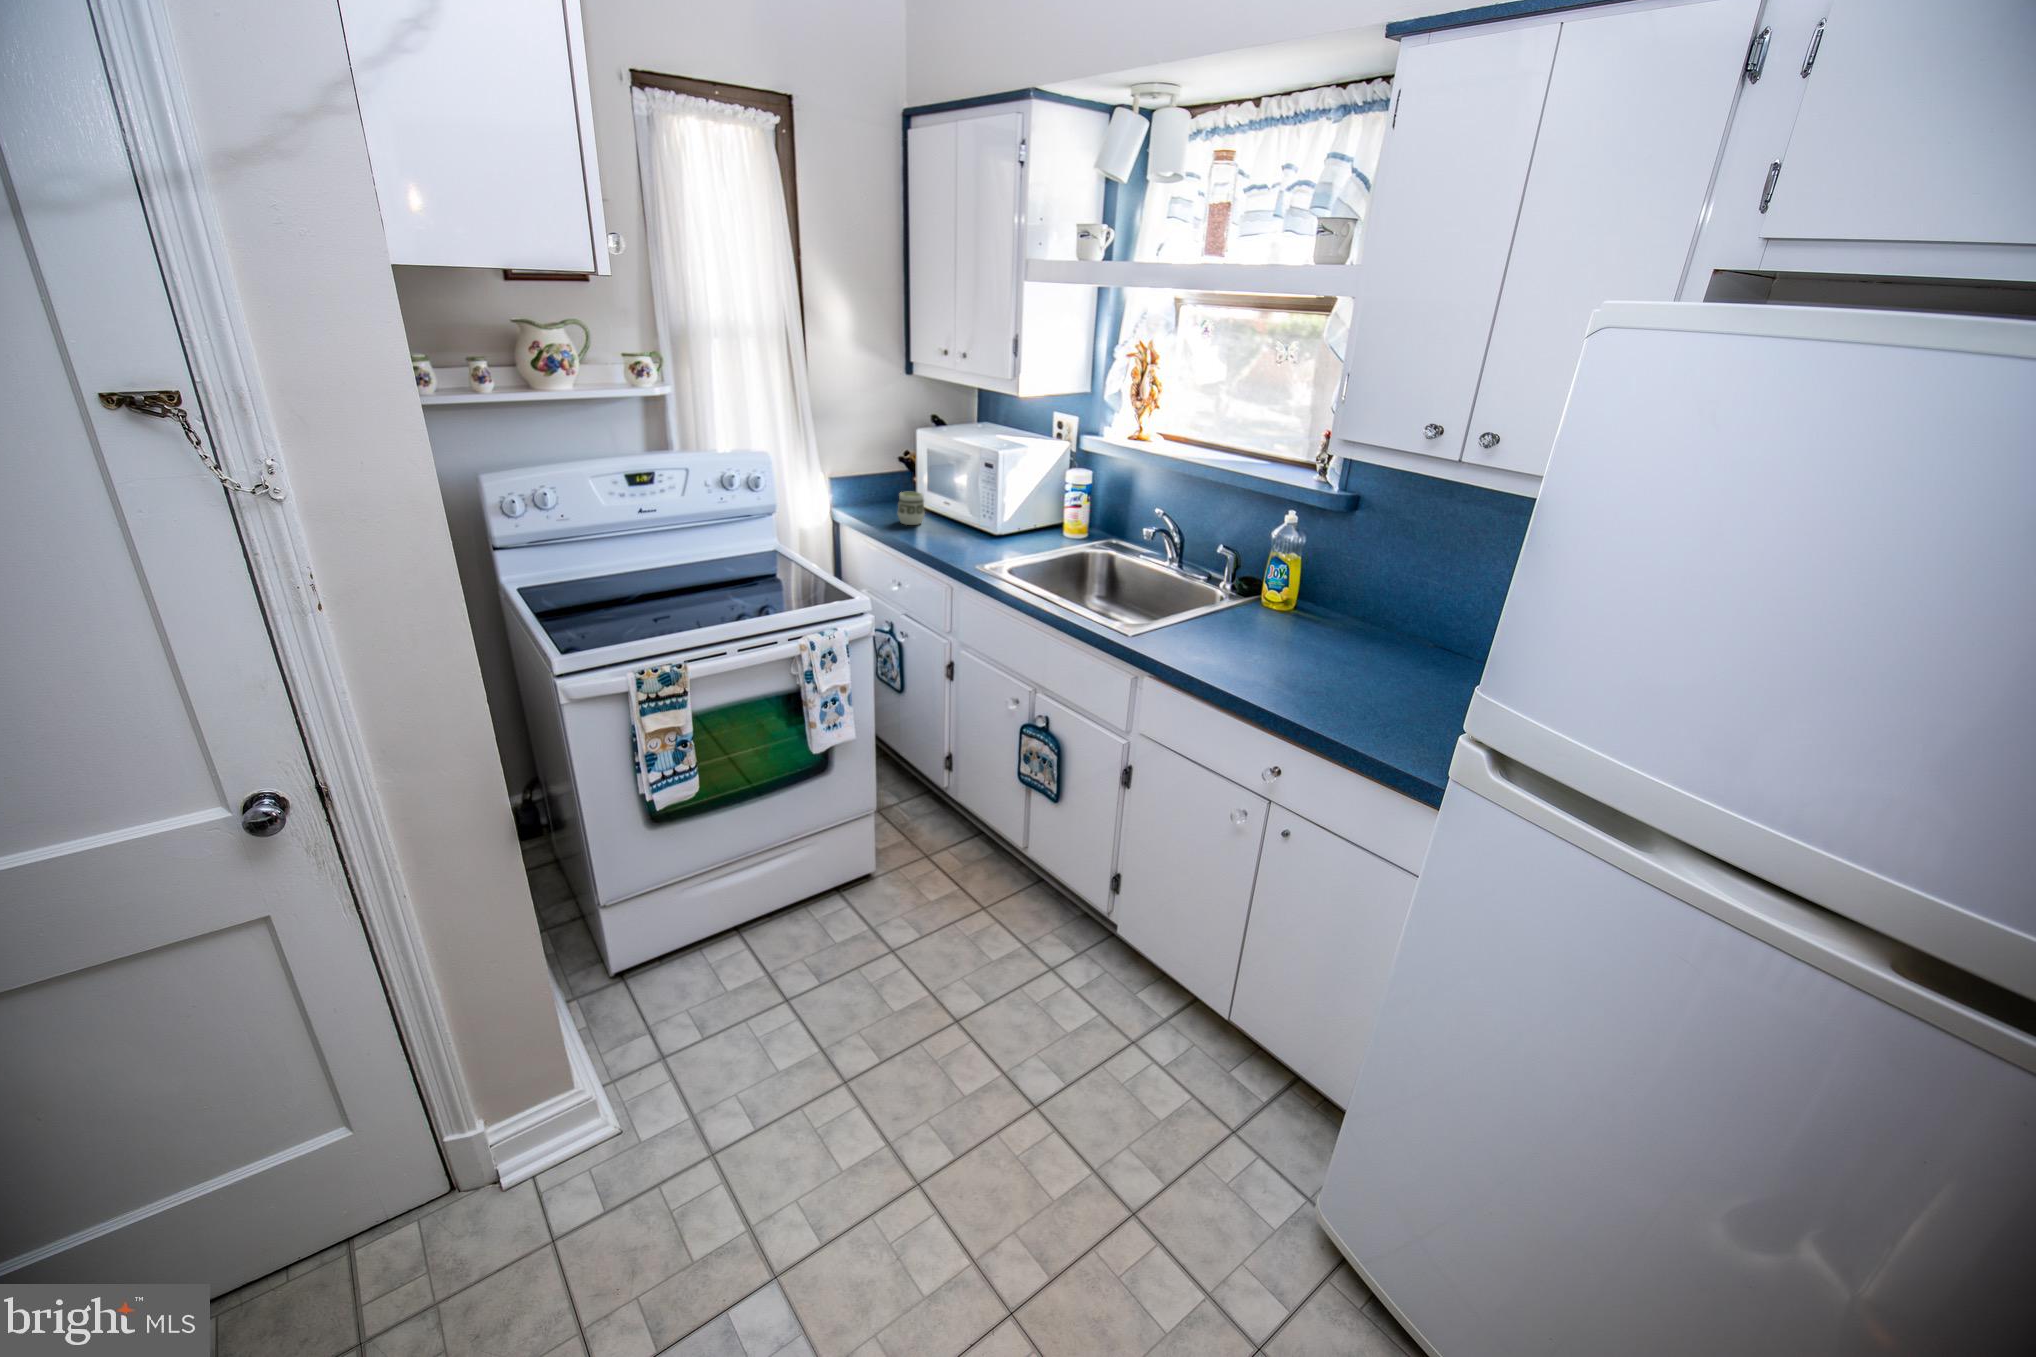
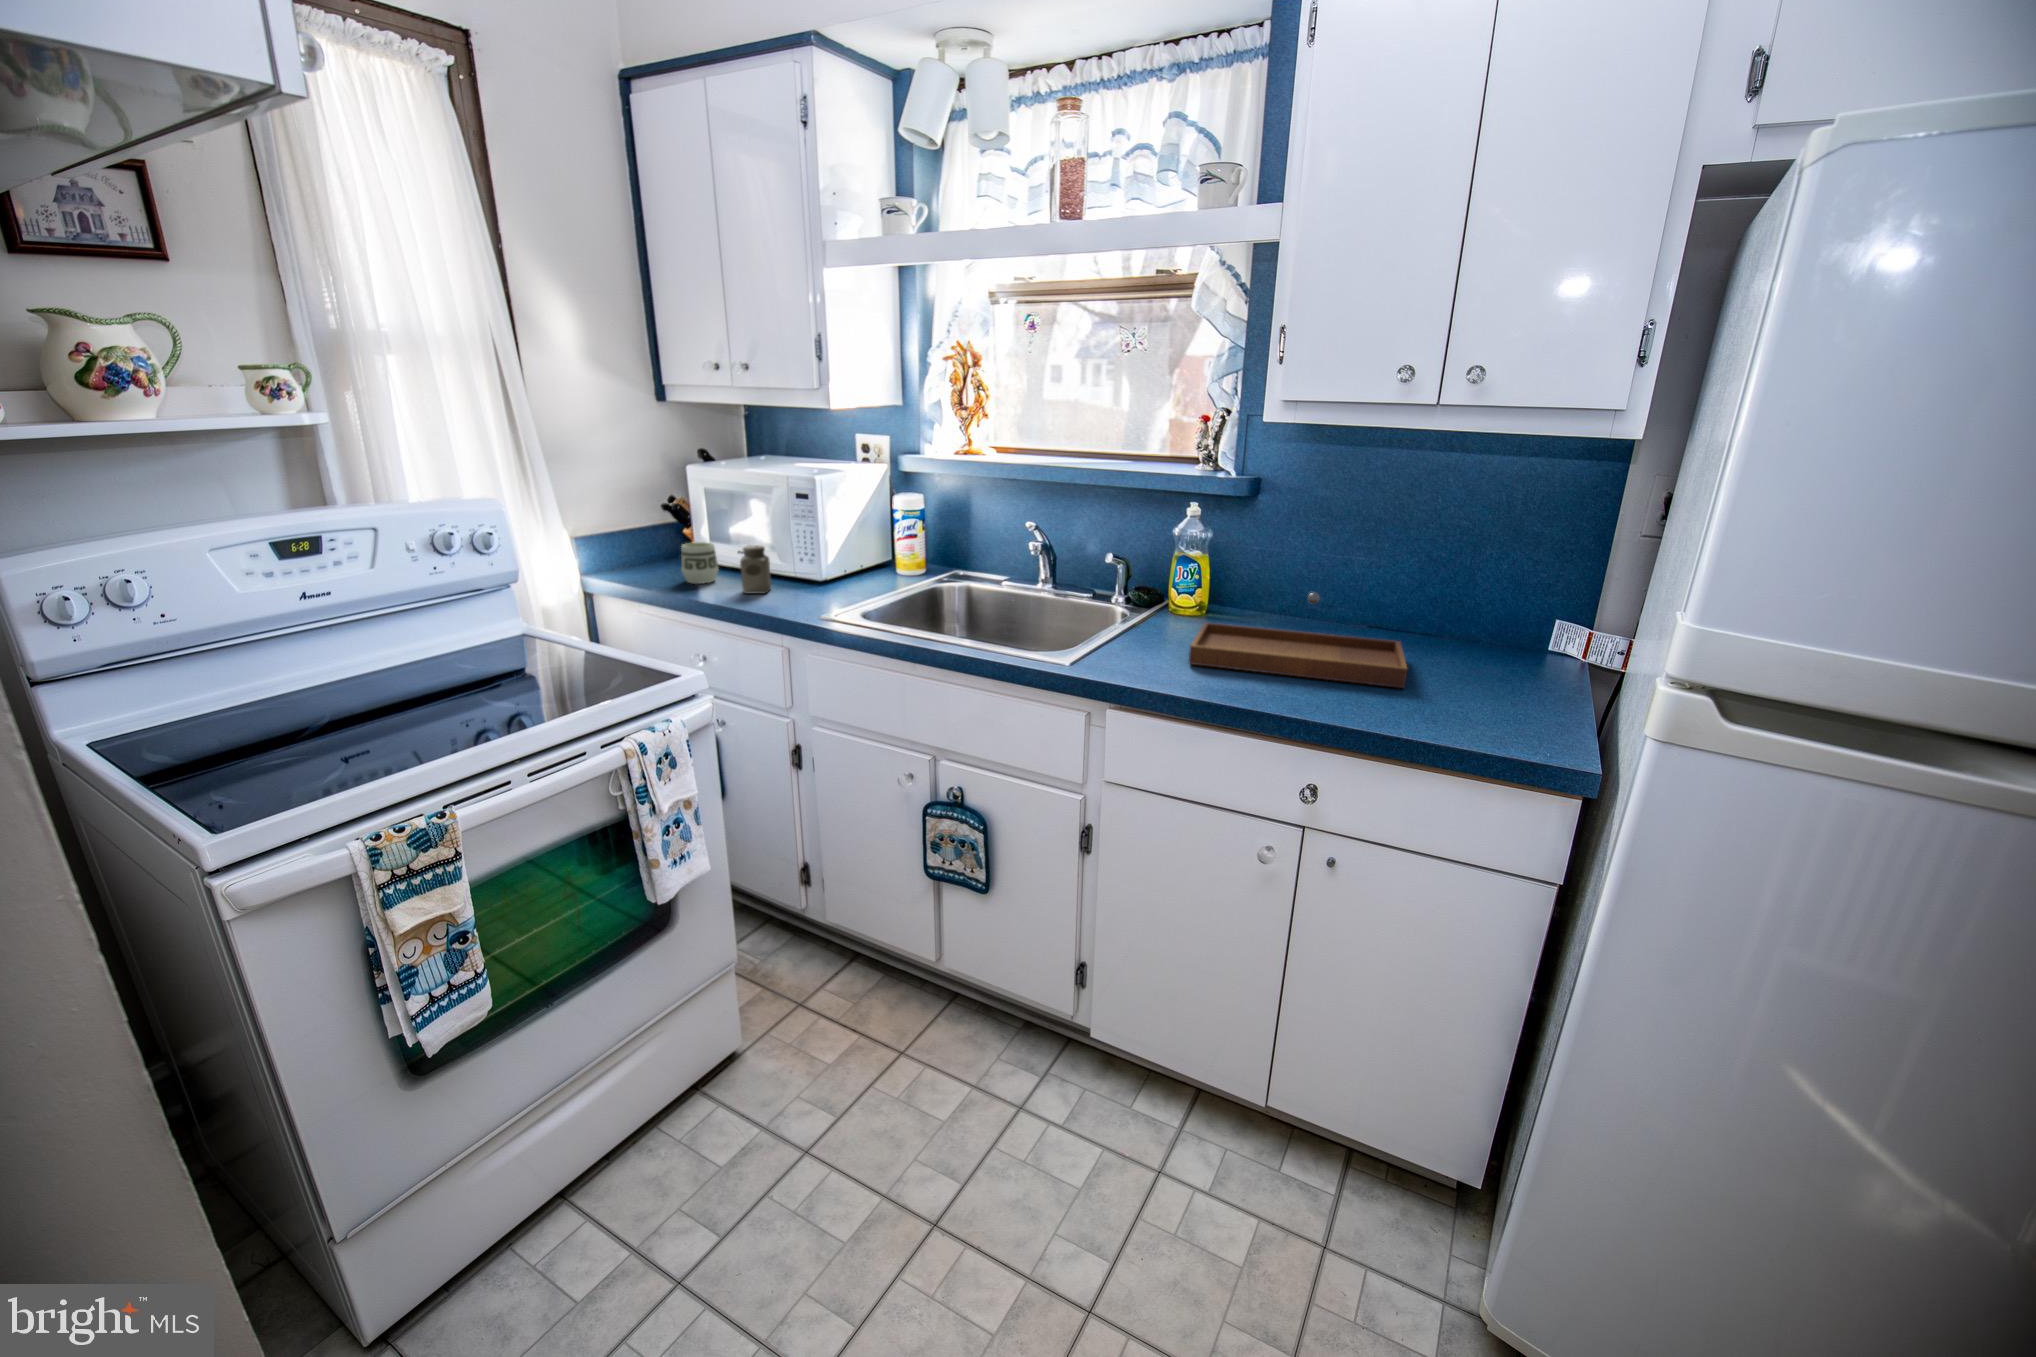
salt shaker: none [934,500,958,540] -> present [740,545,771,594]
tray: none [1226,607,1429,702] -> present [1189,593,1407,688]

